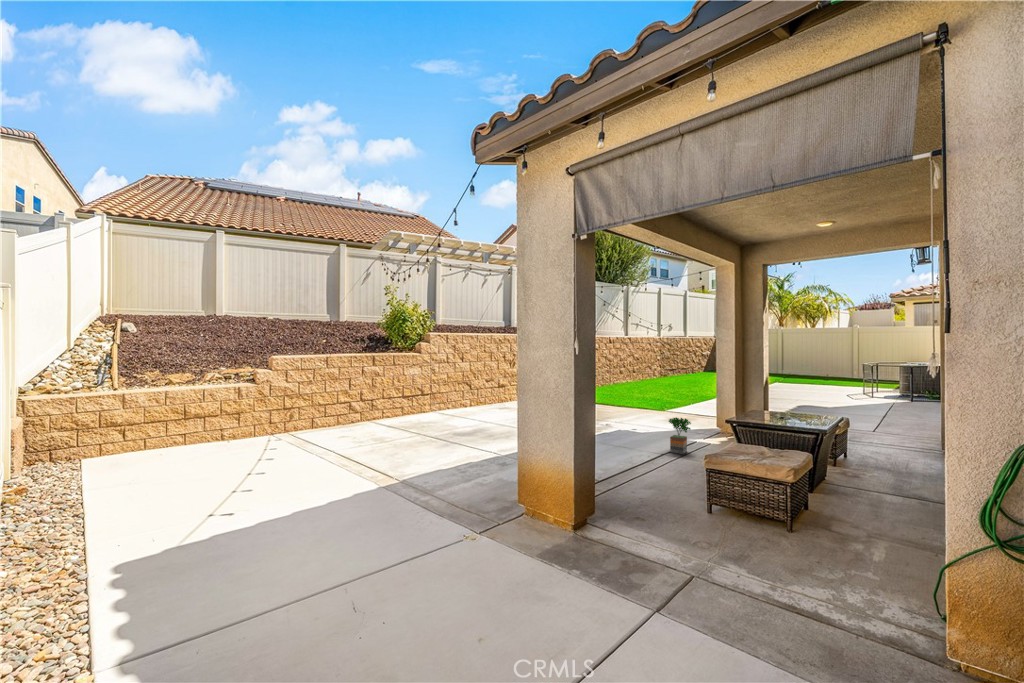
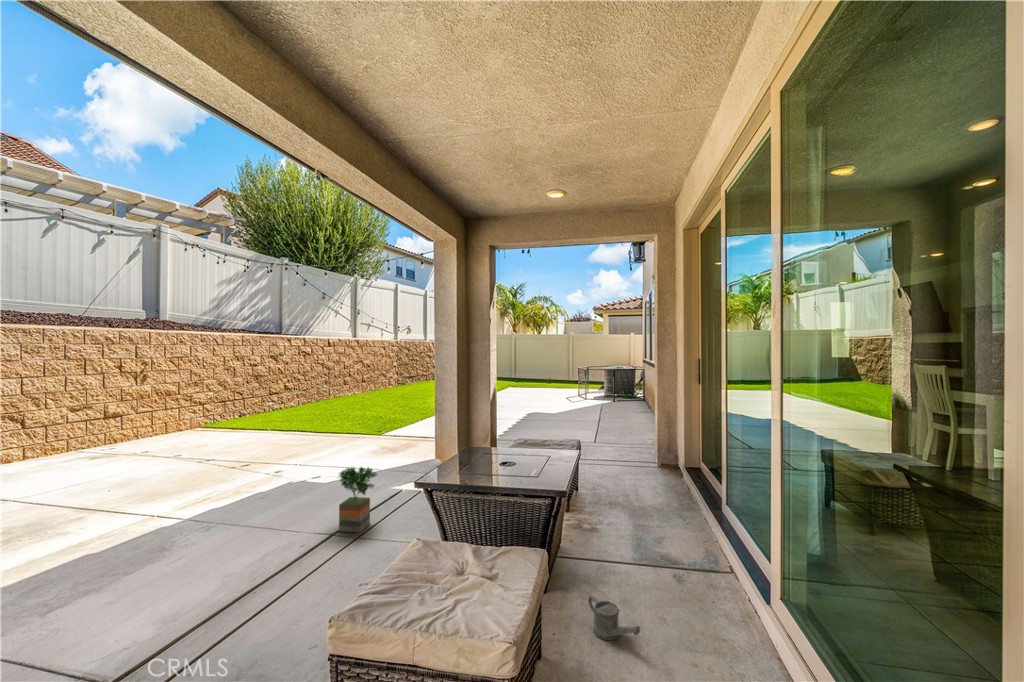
watering can: none [836,486,867,506] -> present [588,596,640,640]

